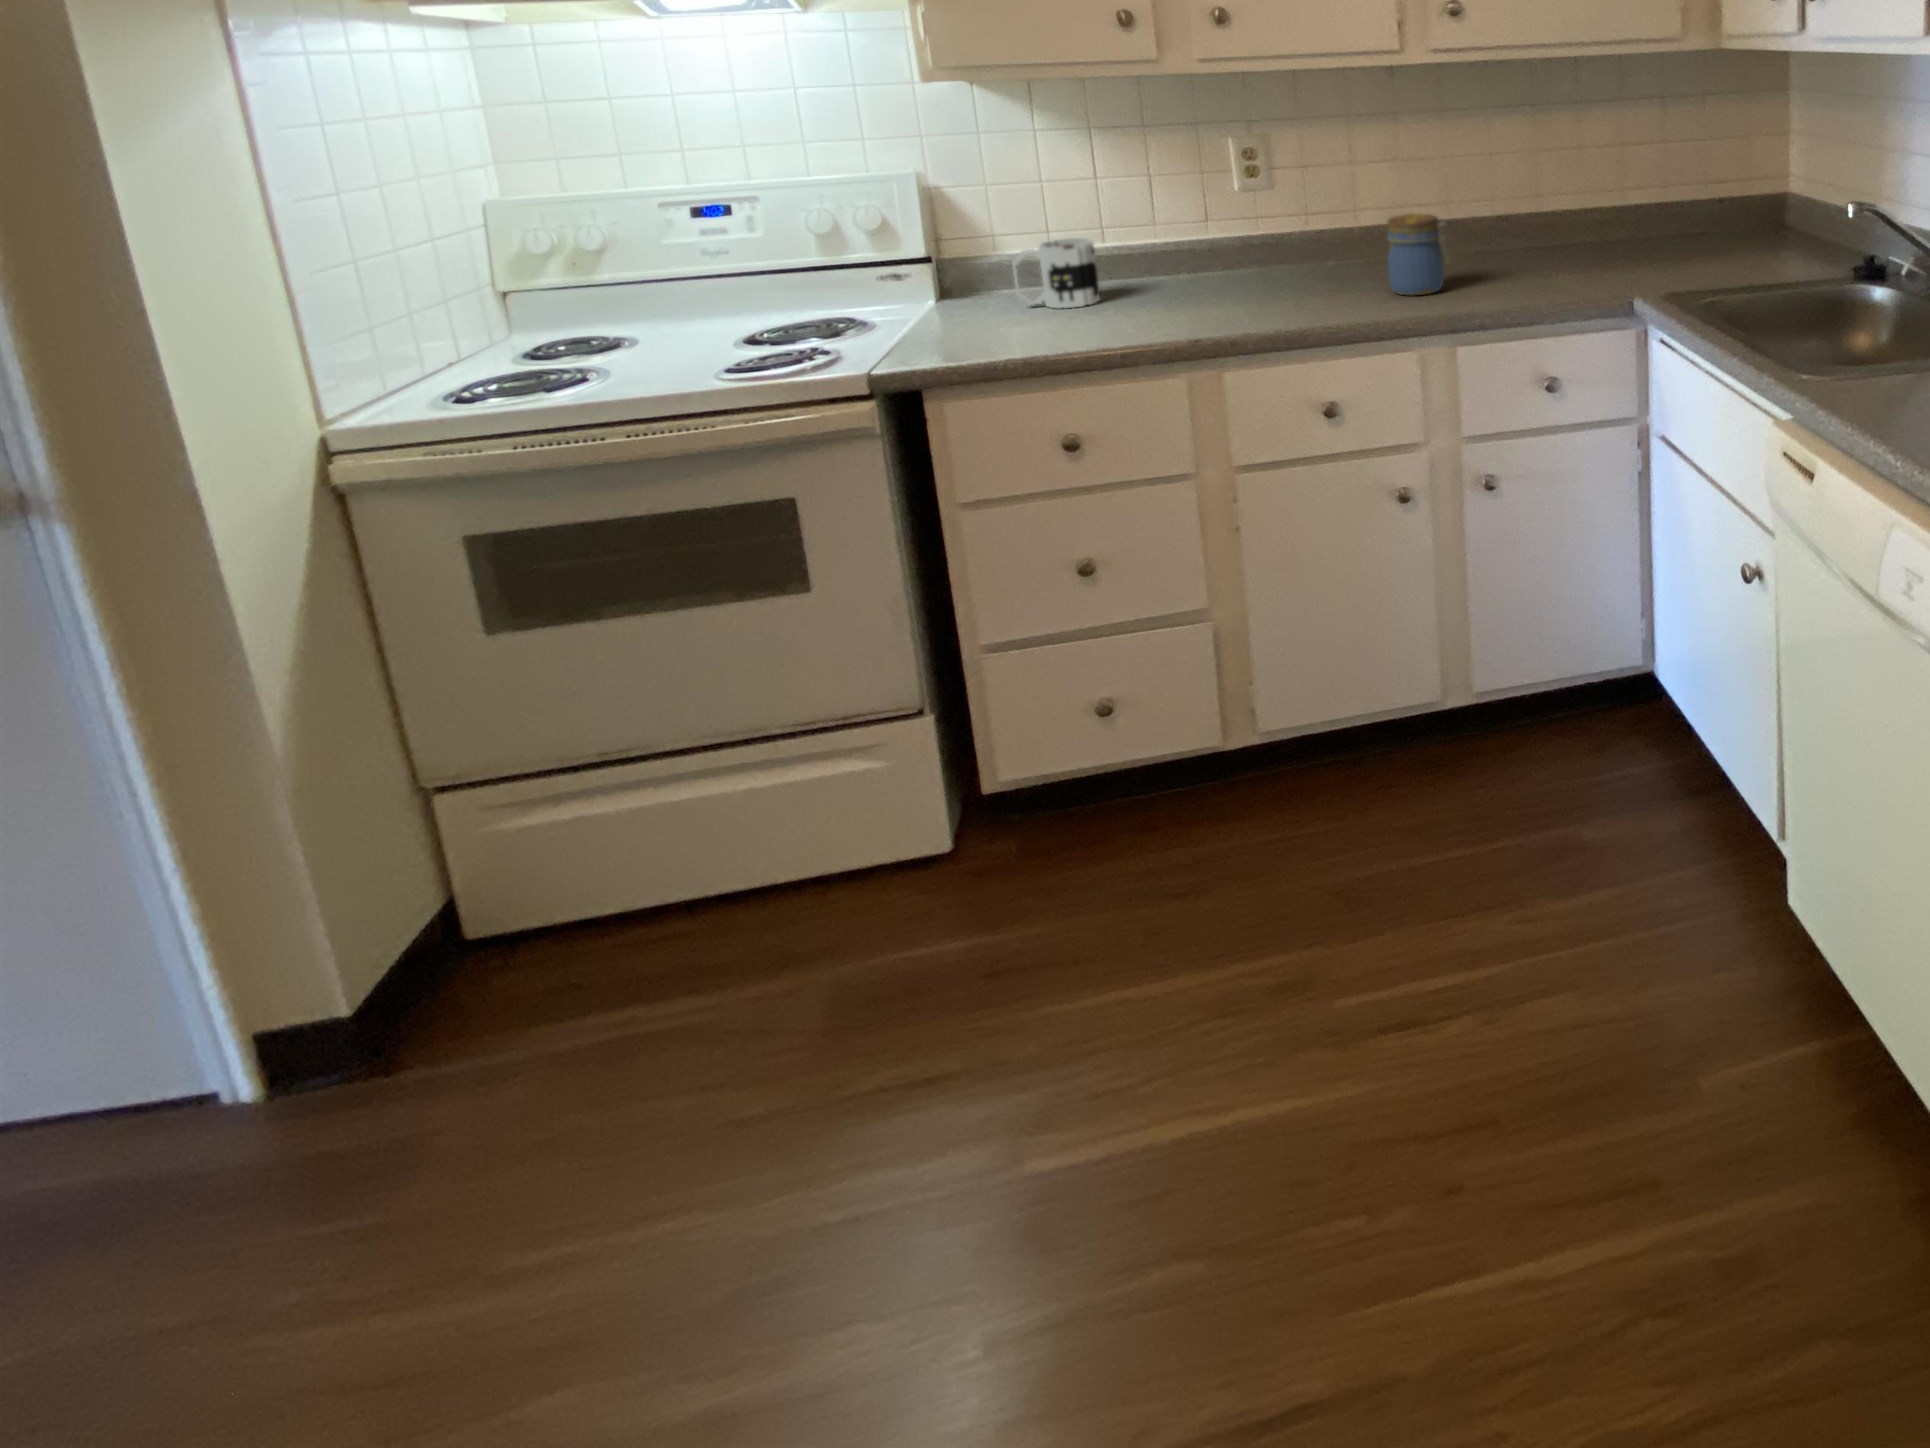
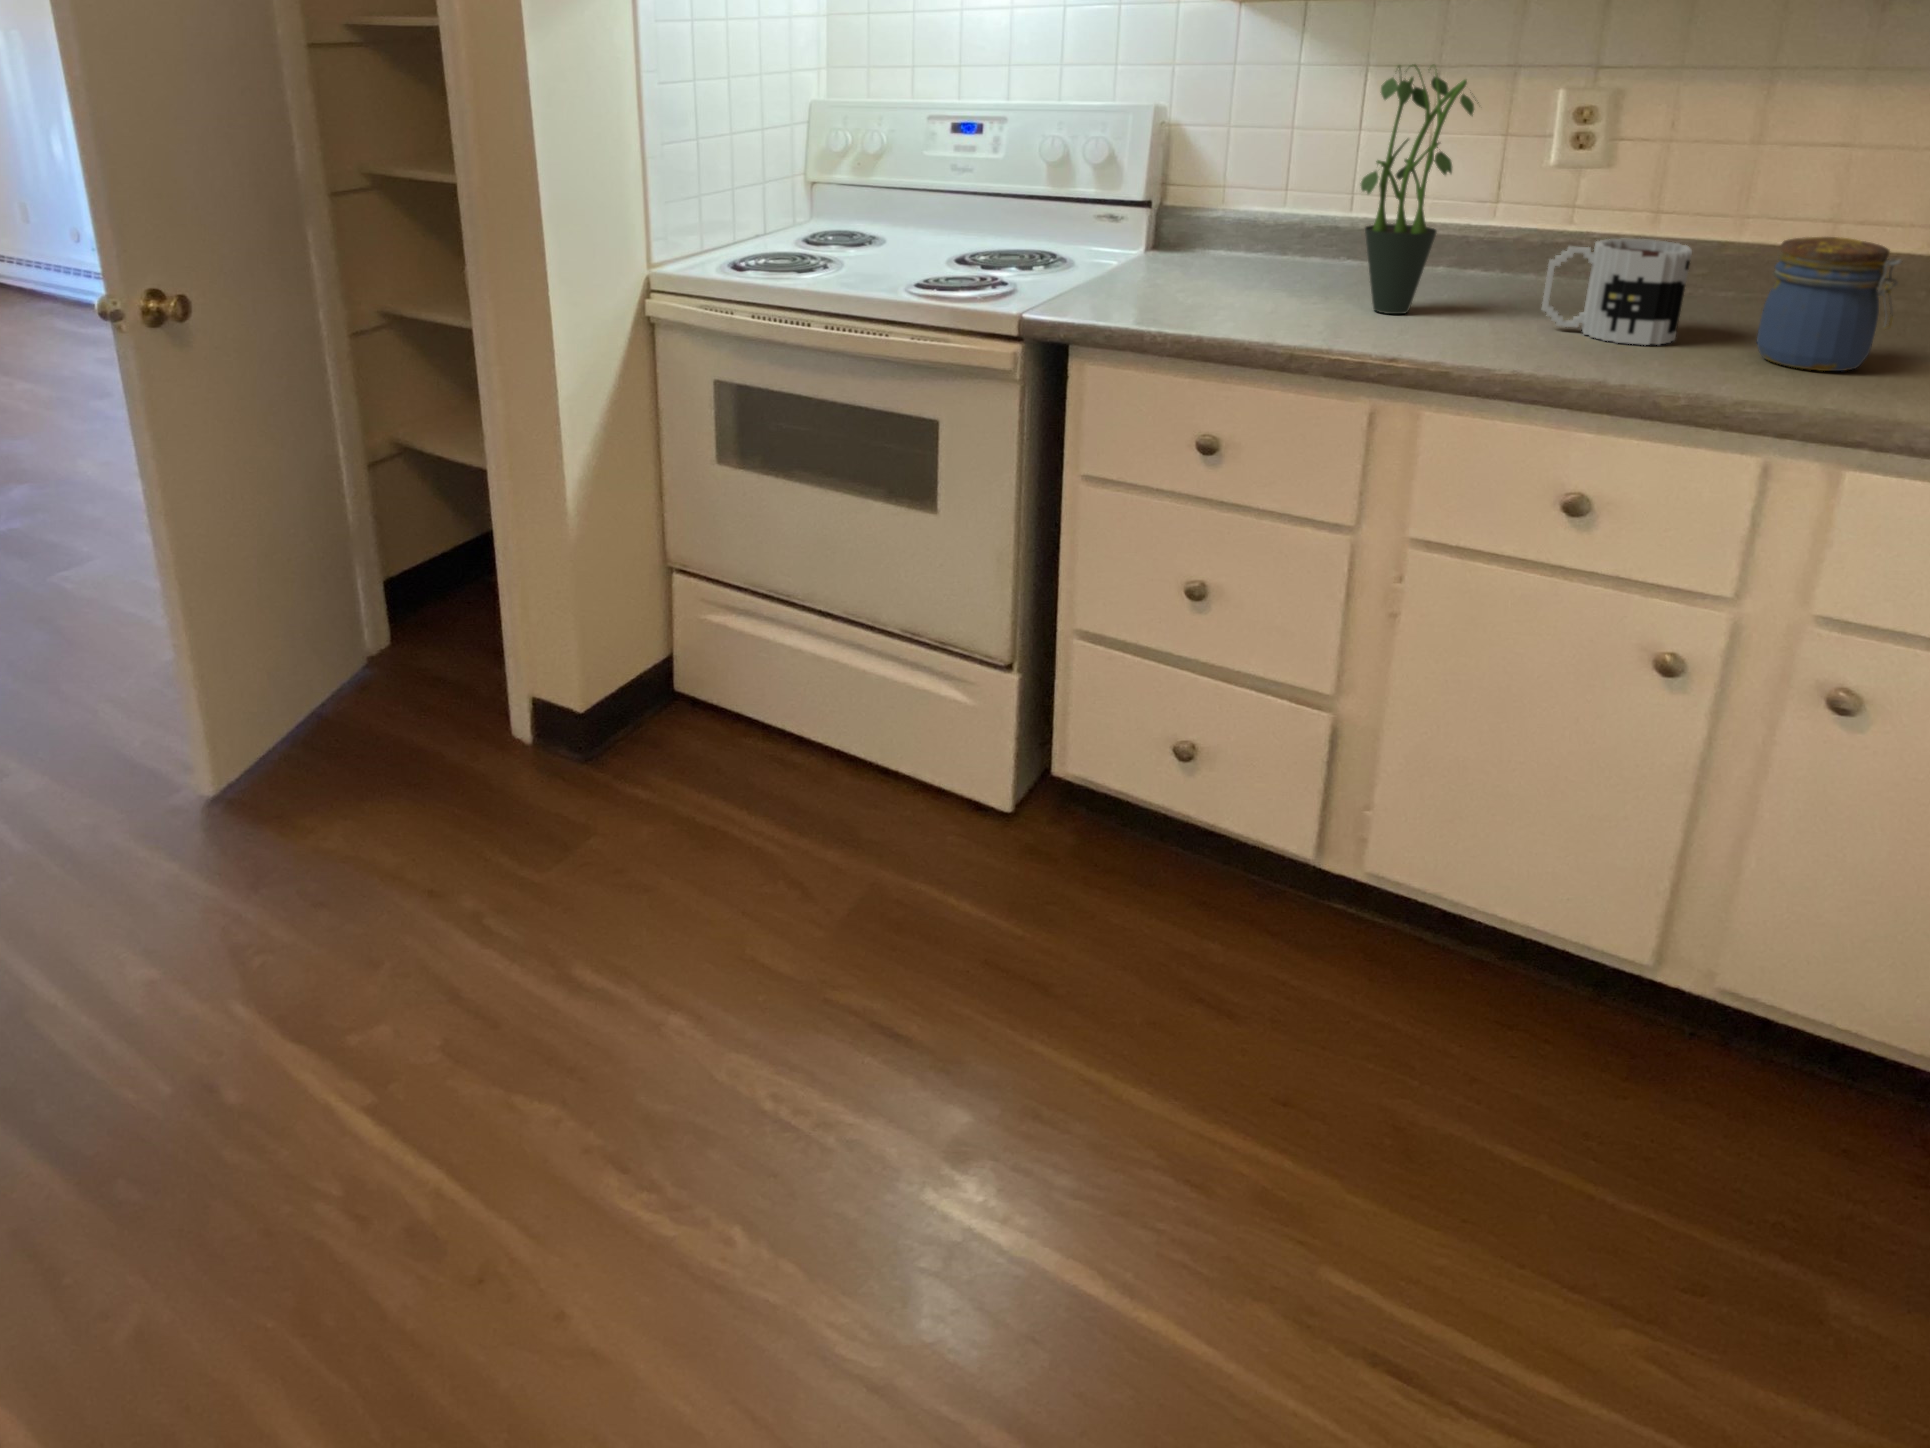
potted plant: none [1125,124,1195,312] -> present [1361,64,1479,314]
mug: present [1012,238,1100,309] -> present [1542,239,1692,345]

